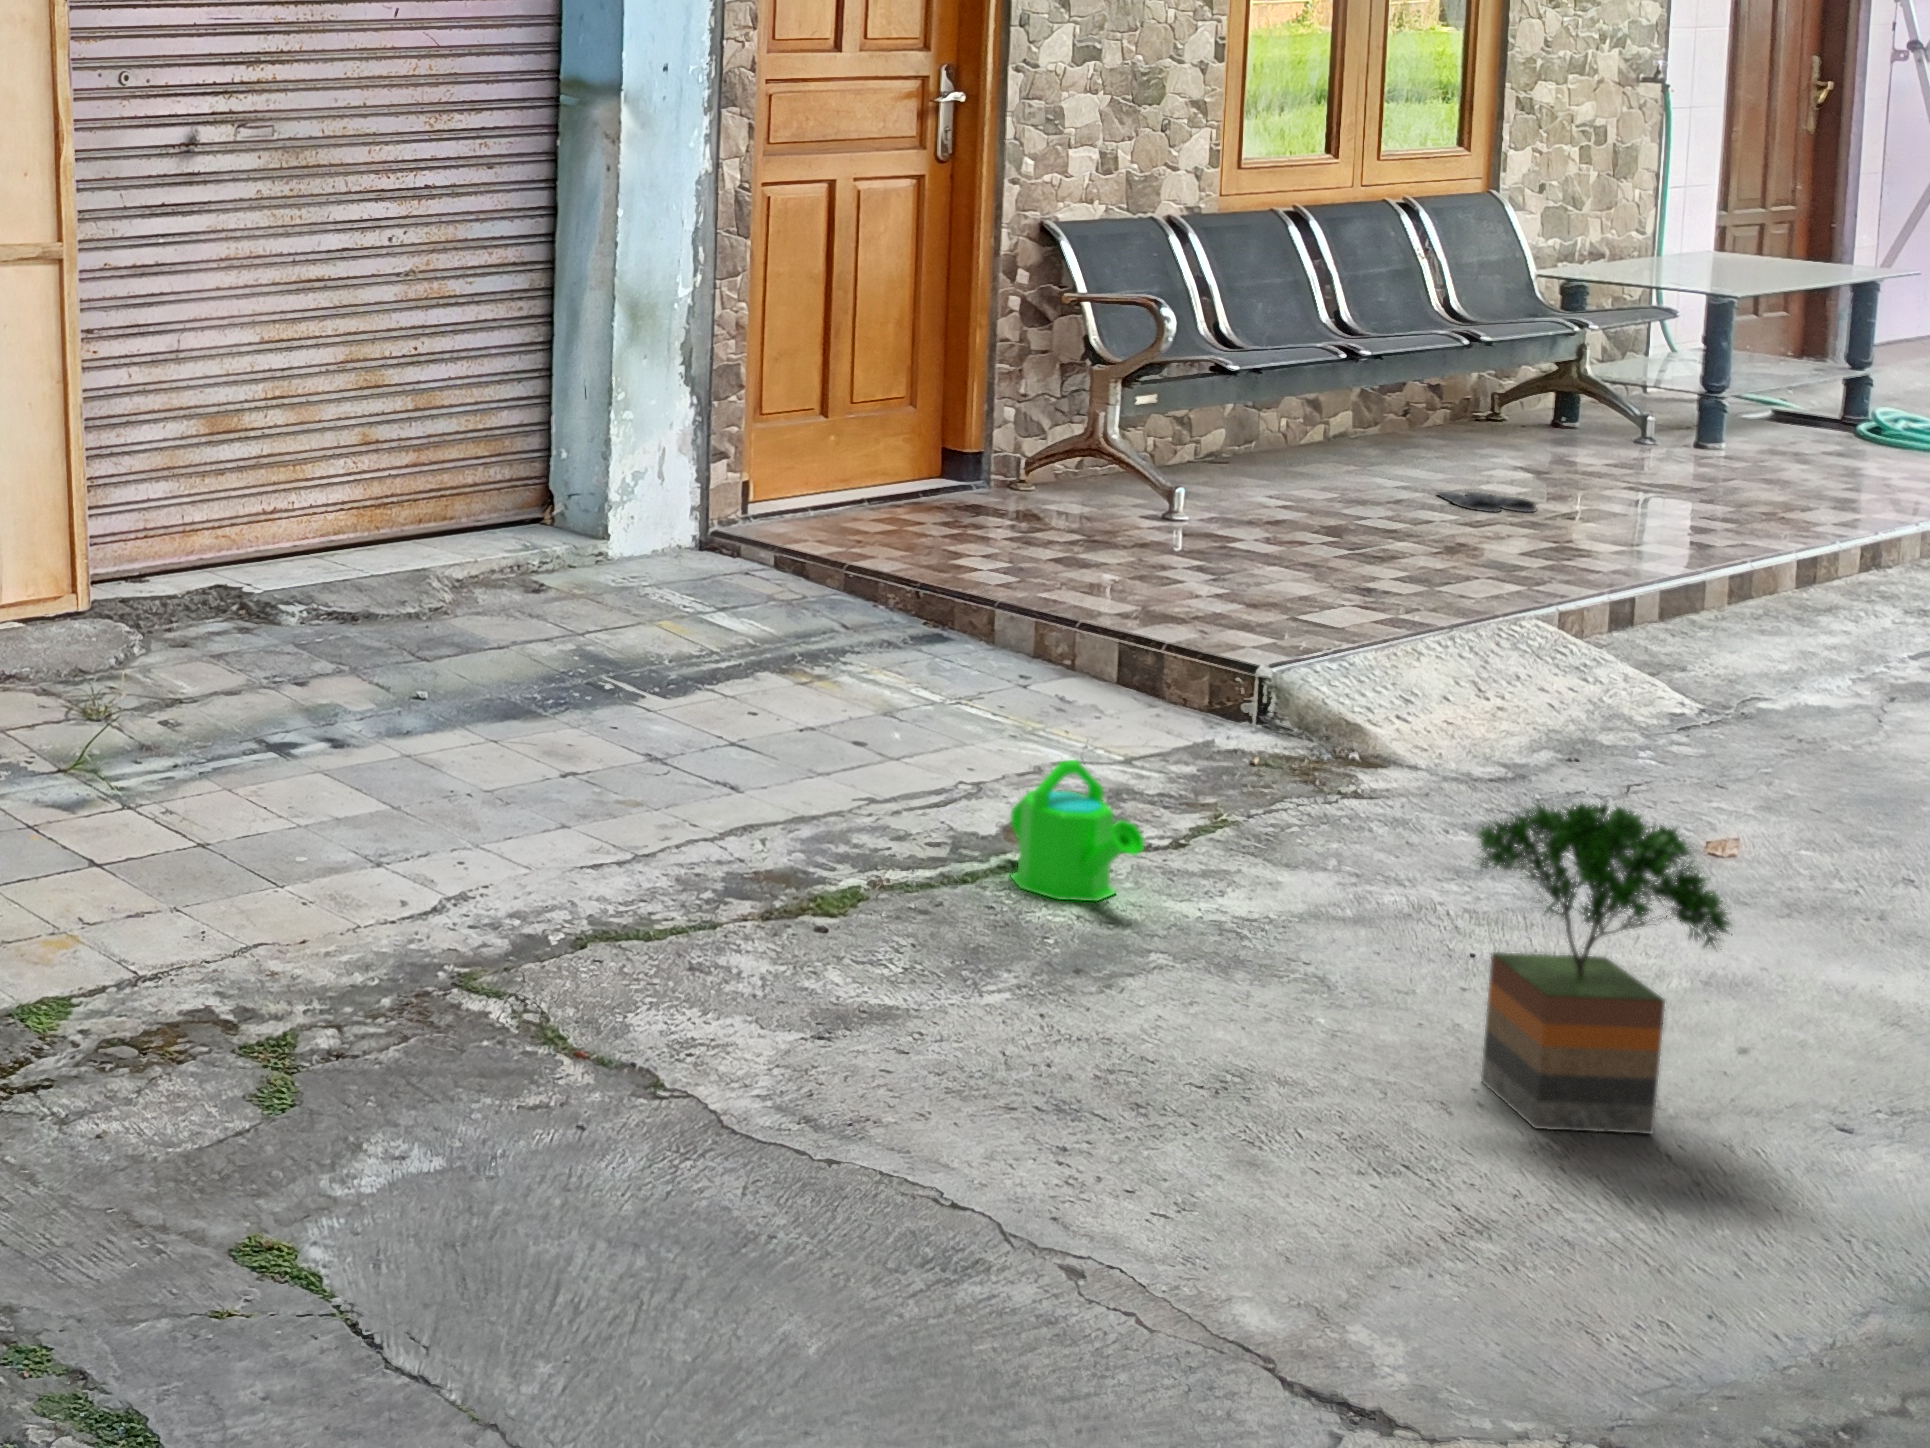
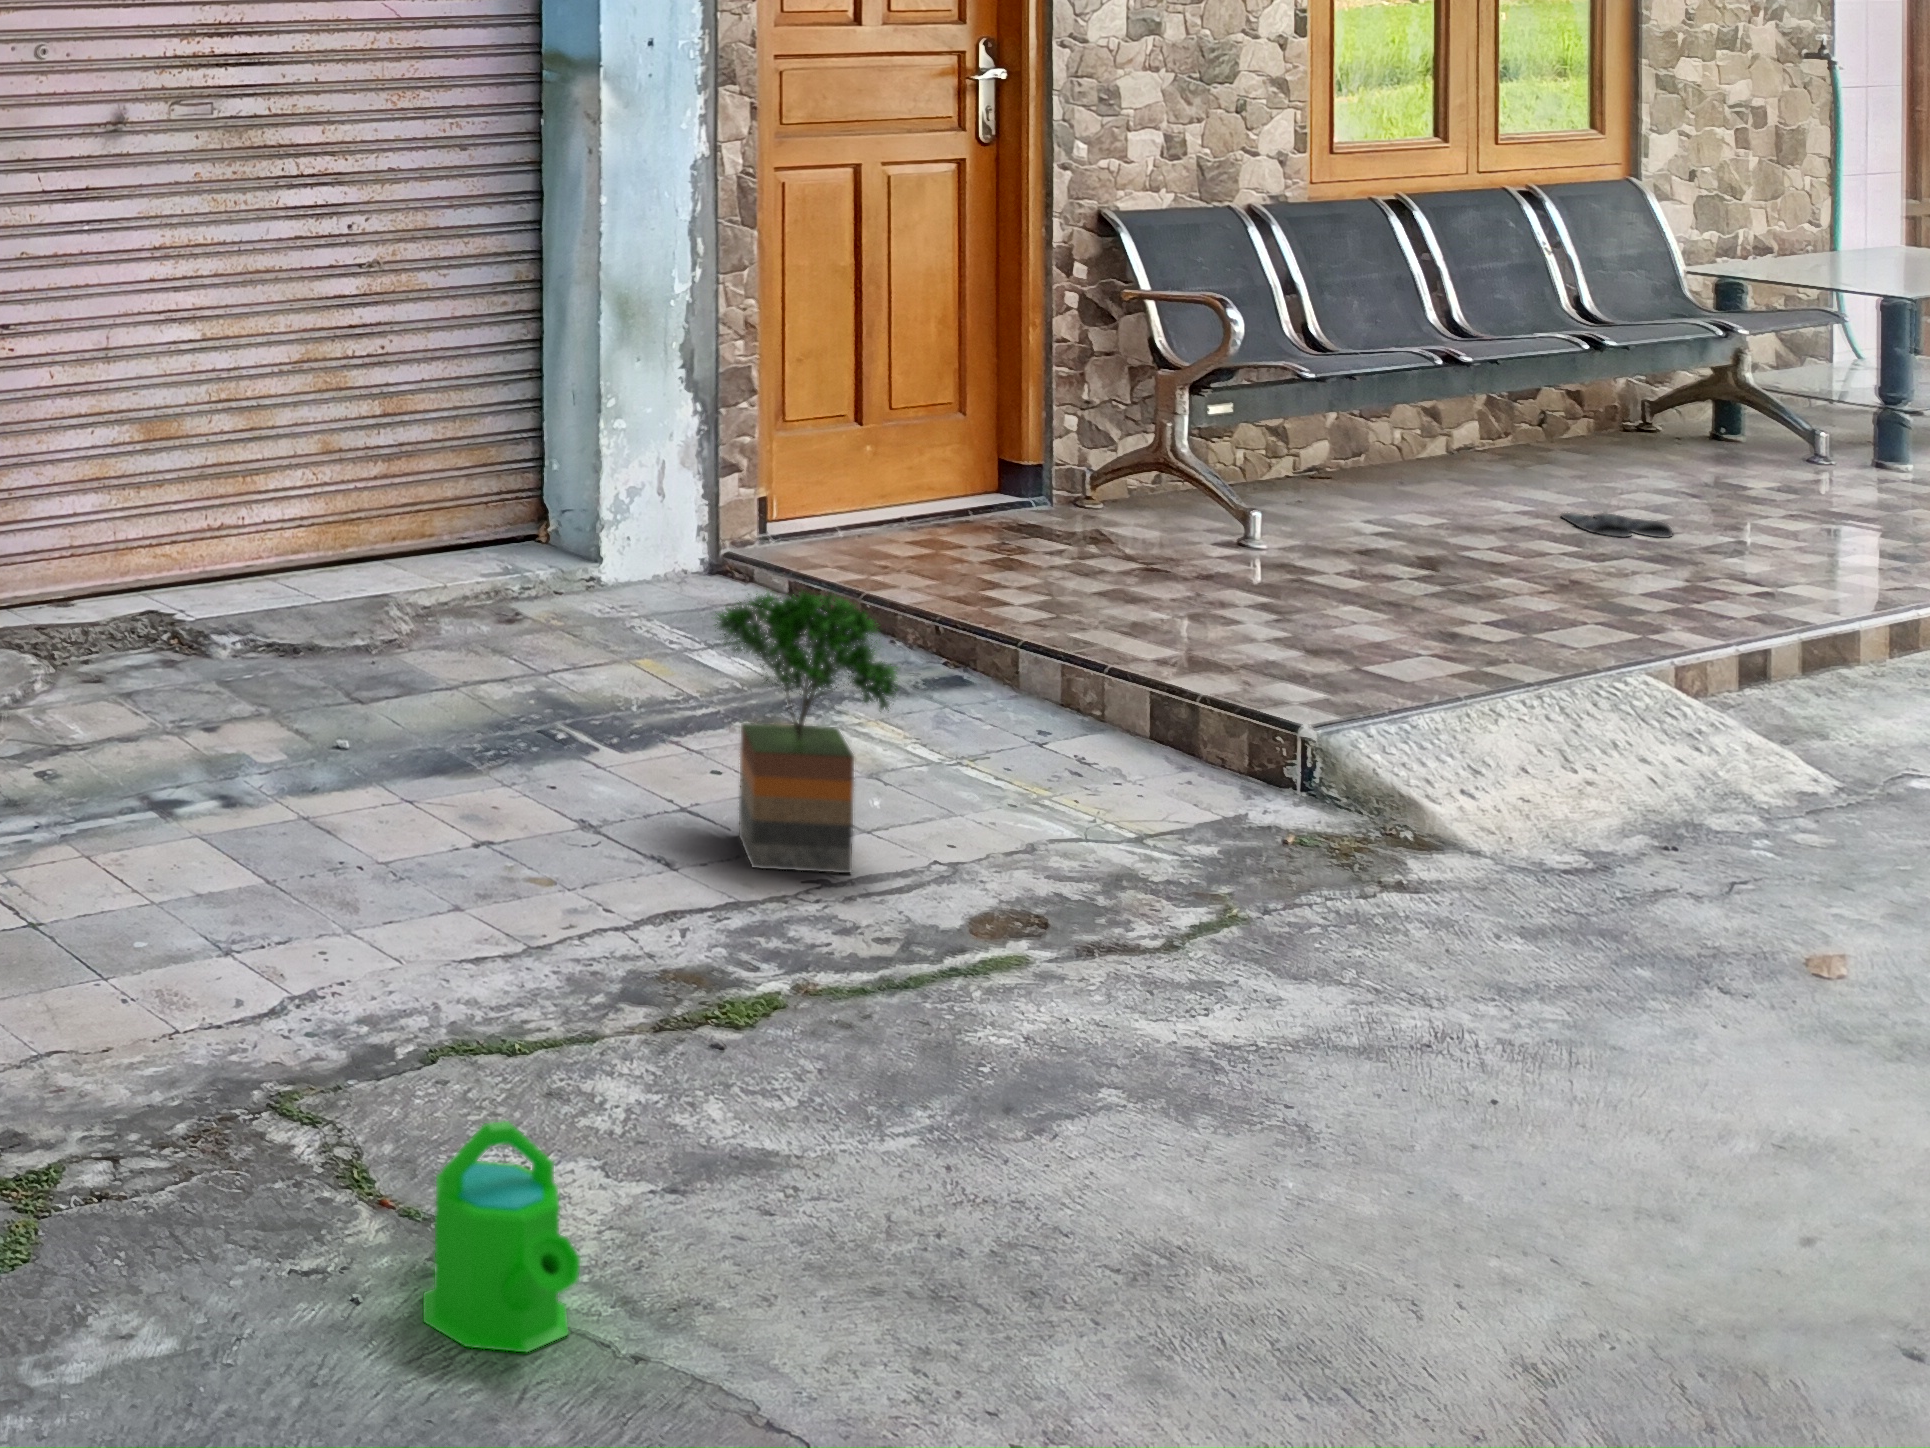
watering can: present [1010,760,1144,901] -> present [423,1121,580,1352]
potted tree: present [1477,800,1732,1134] -> present [715,593,898,873]

